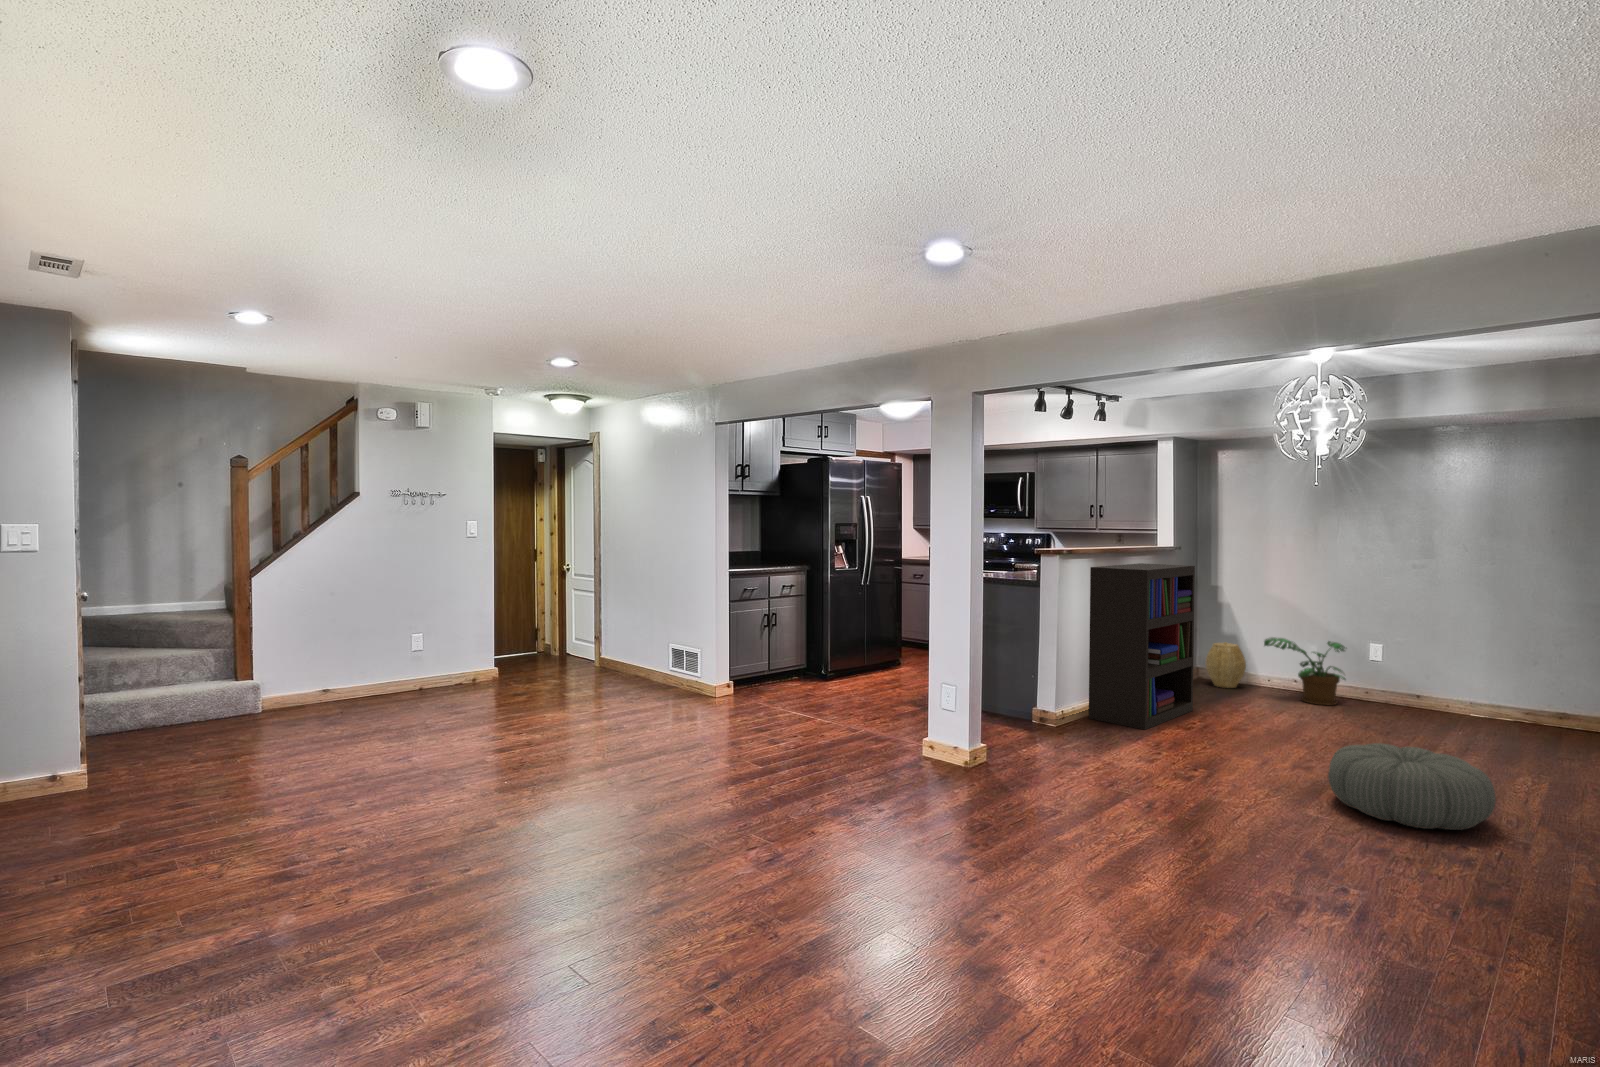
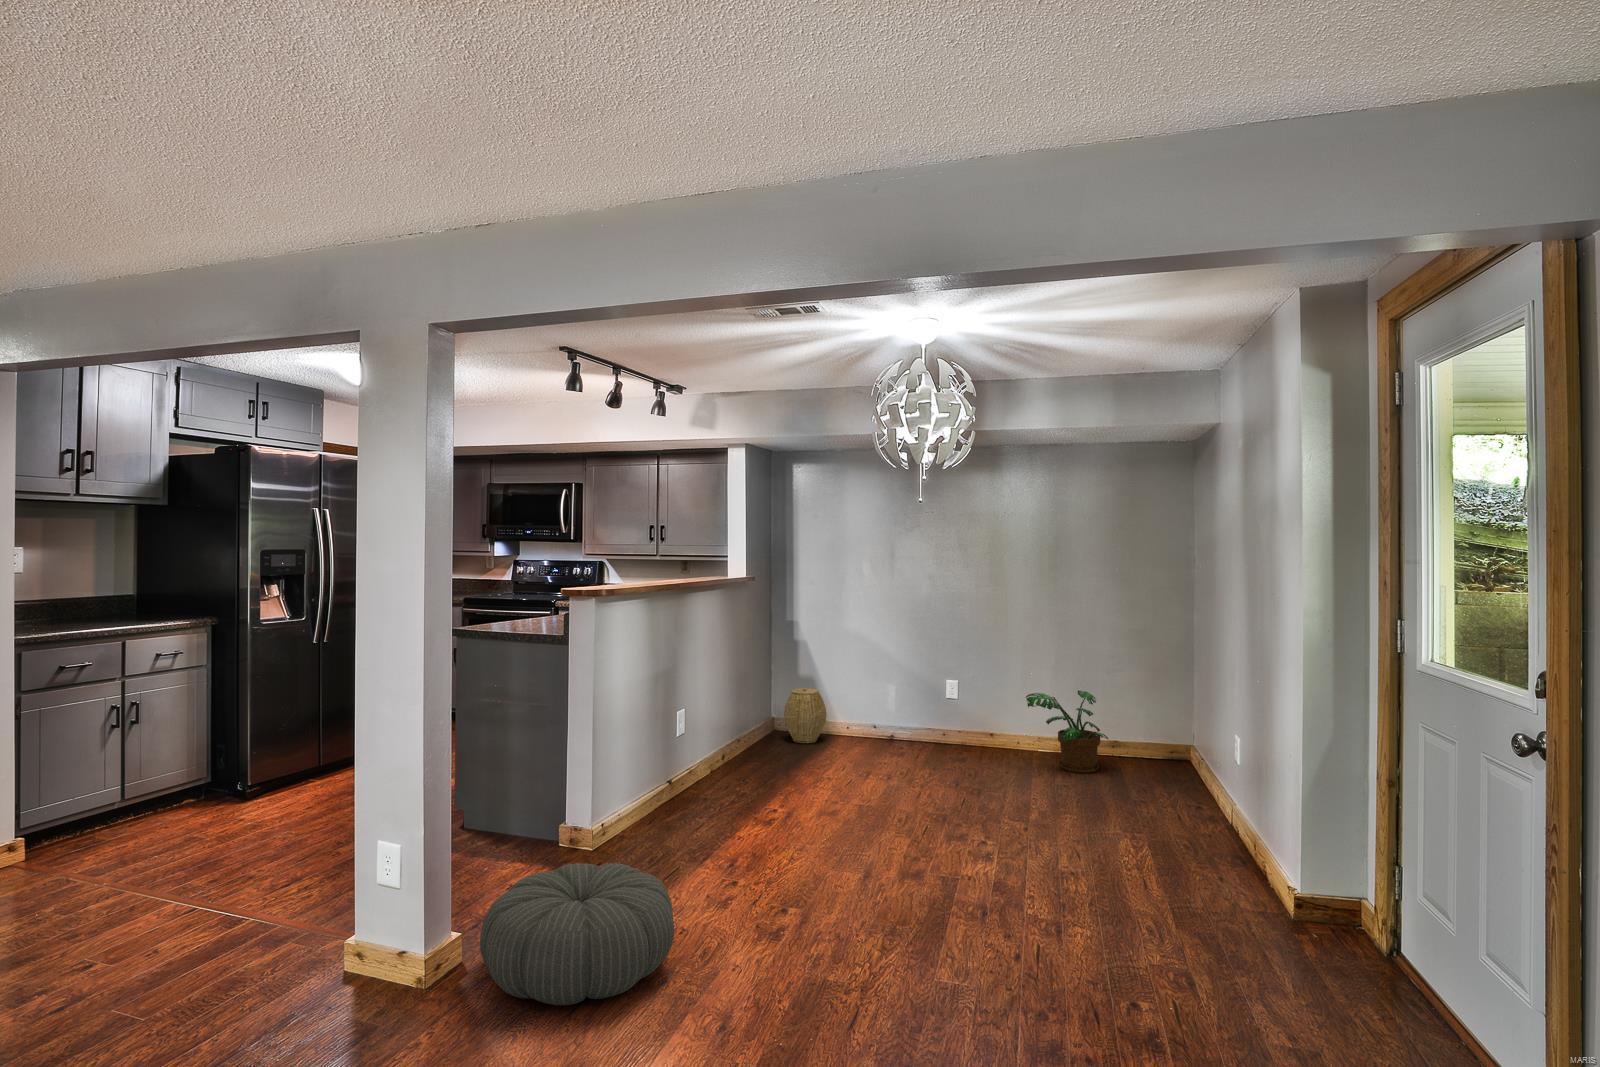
bookshelf: present [1089,563,1195,730] -> none [639,602,771,834]
potted plant: present [1264,637,1346,705] -> present [1026,690,1108,773]
pouf: present [1328,743,1496,830] -> present [480,863,674,1005]

